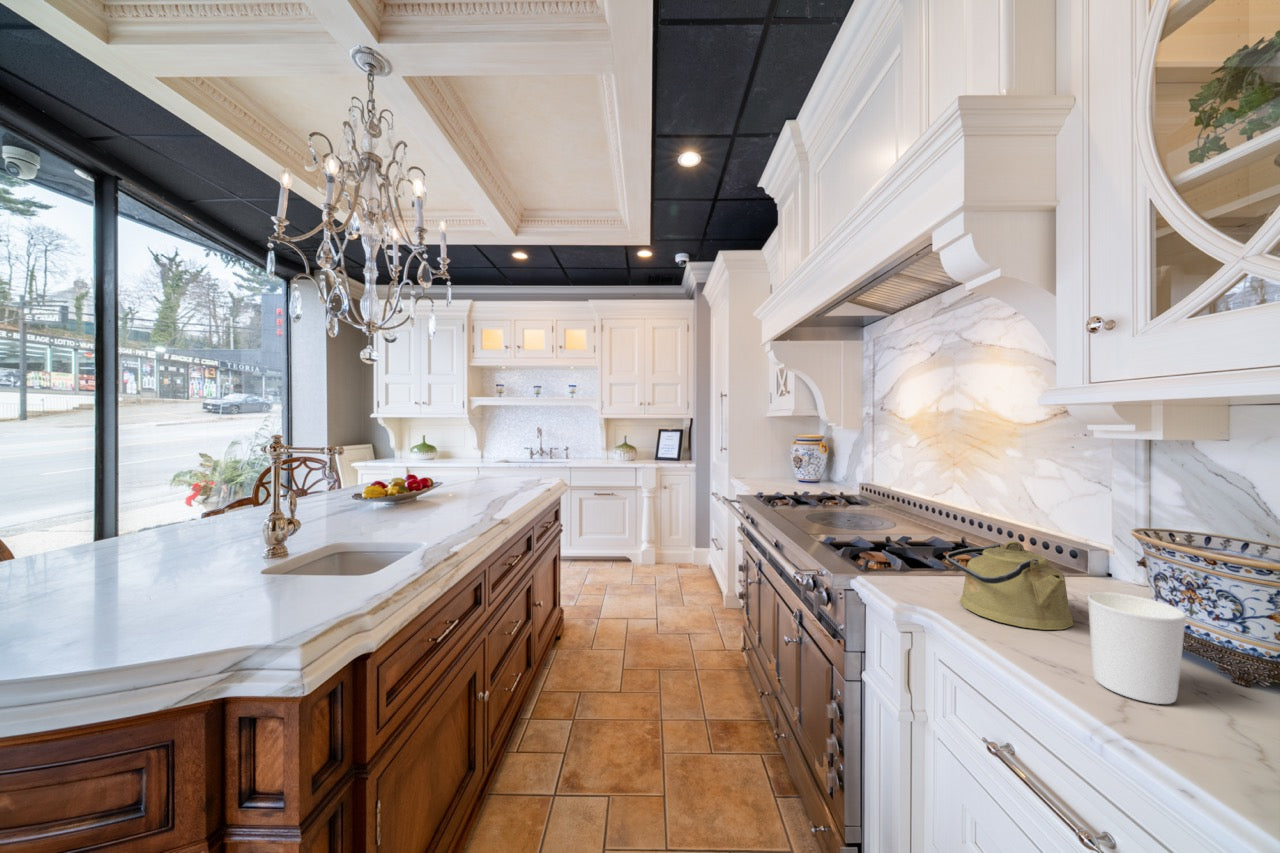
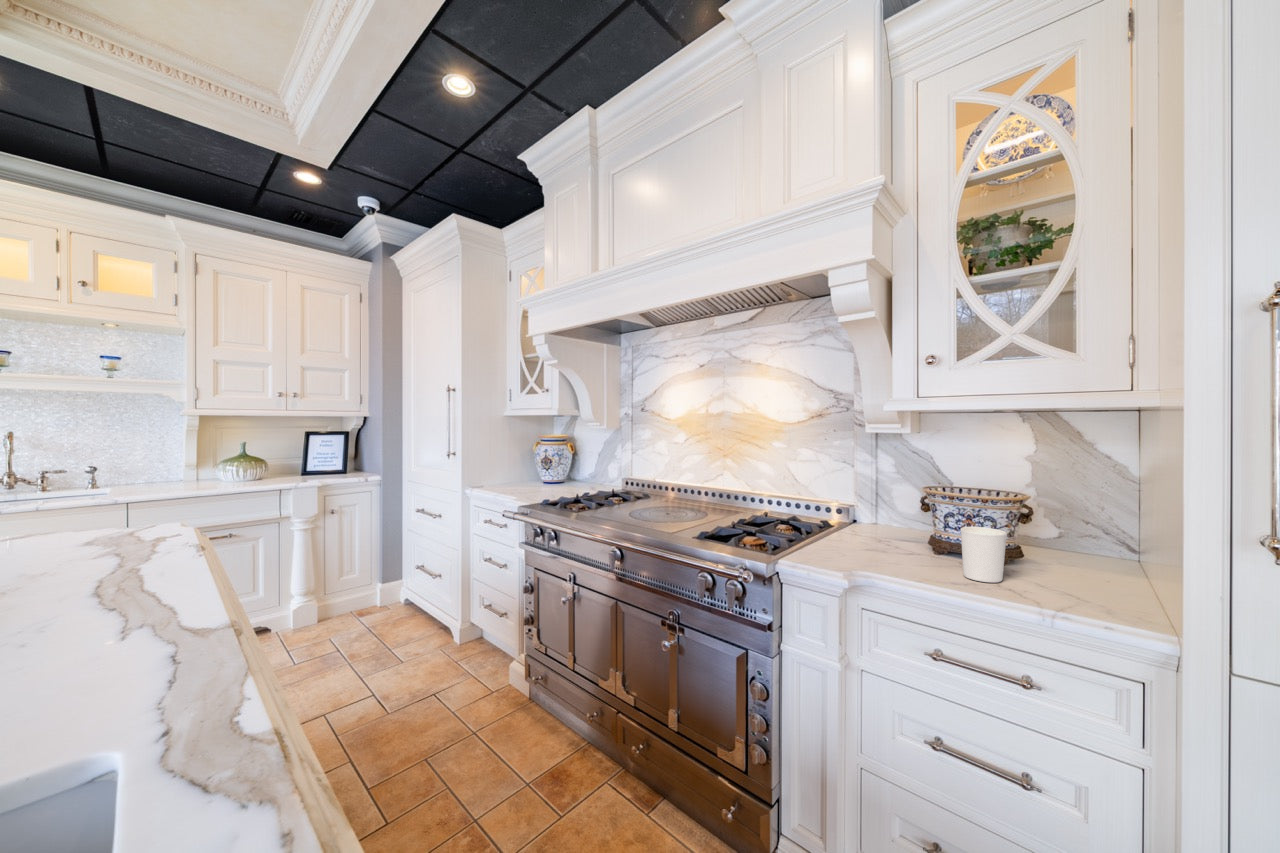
kettle: present [946,541,1073,630] -> none [837,507,923,563]

